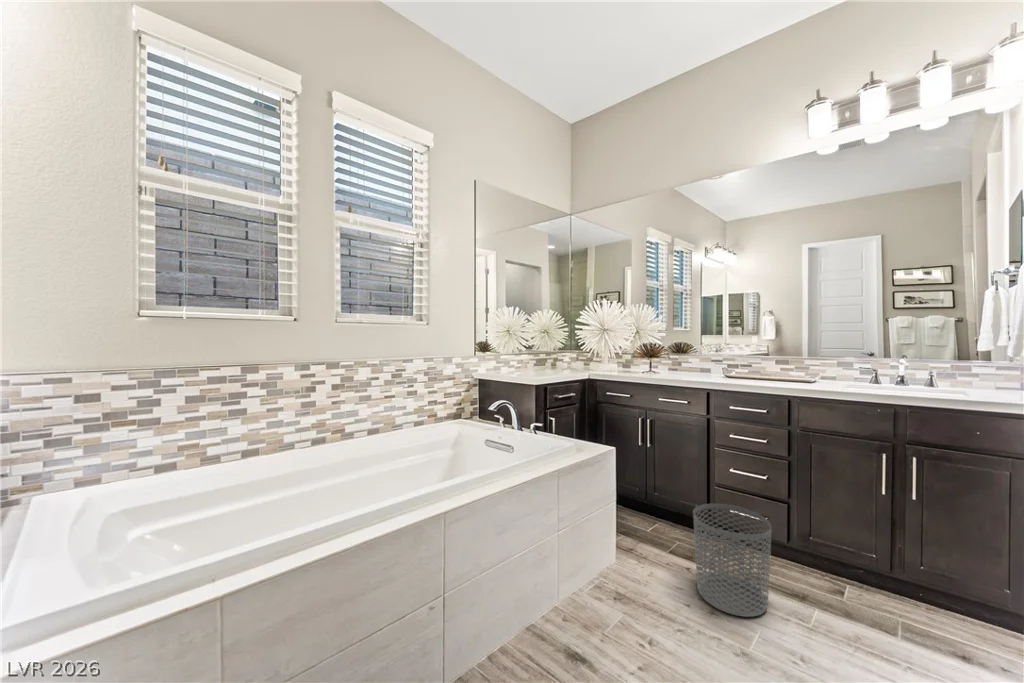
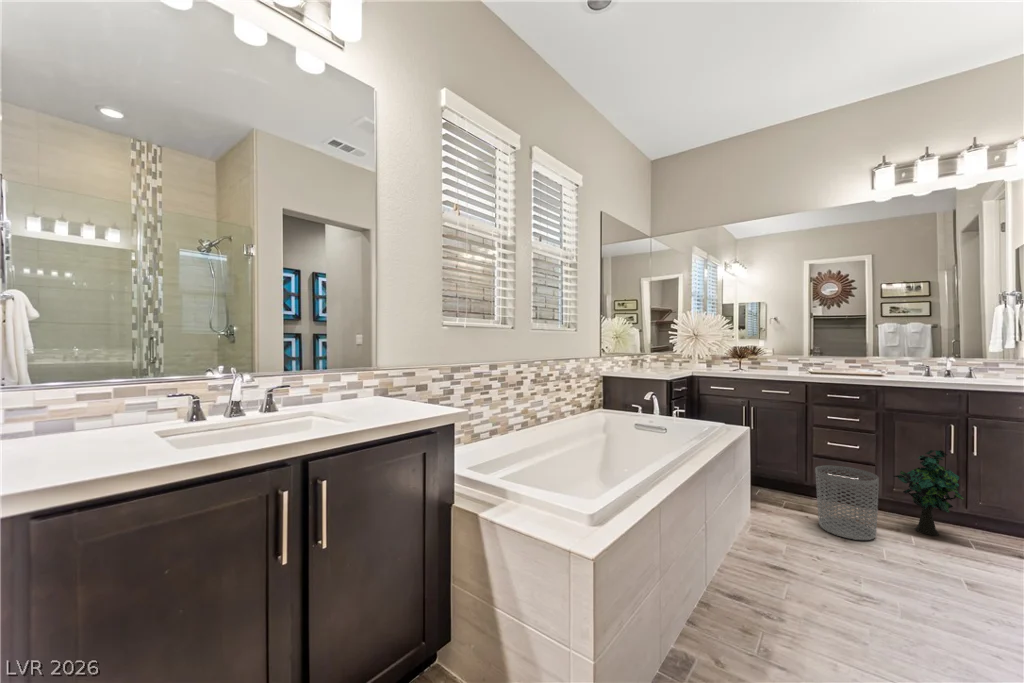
decorative plant: none [805,490,898,613] -> present [894,450,963,535]

